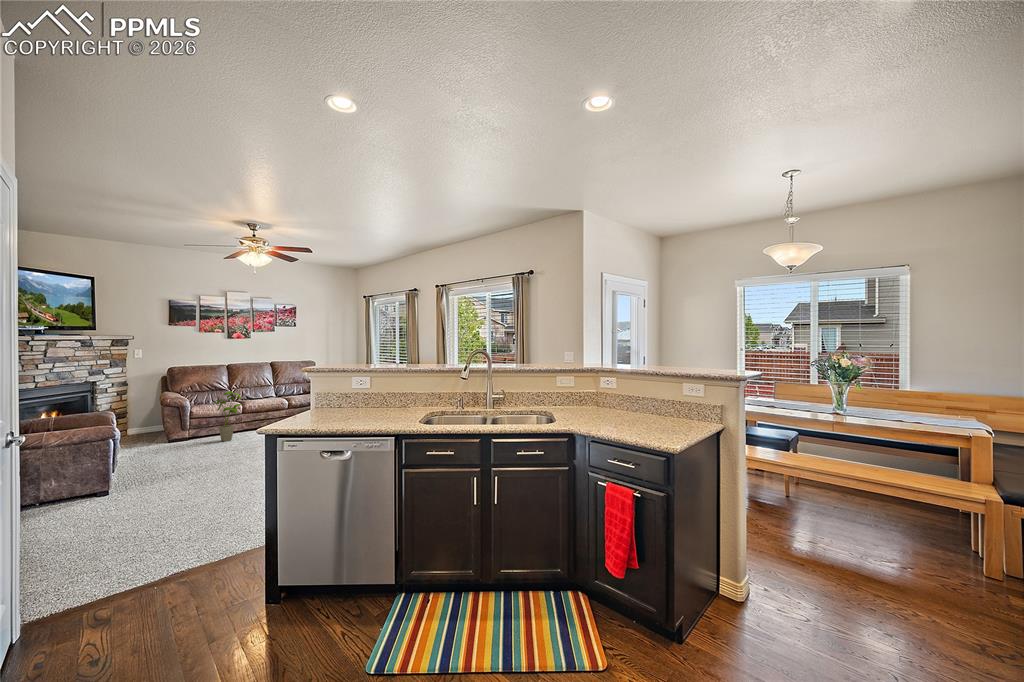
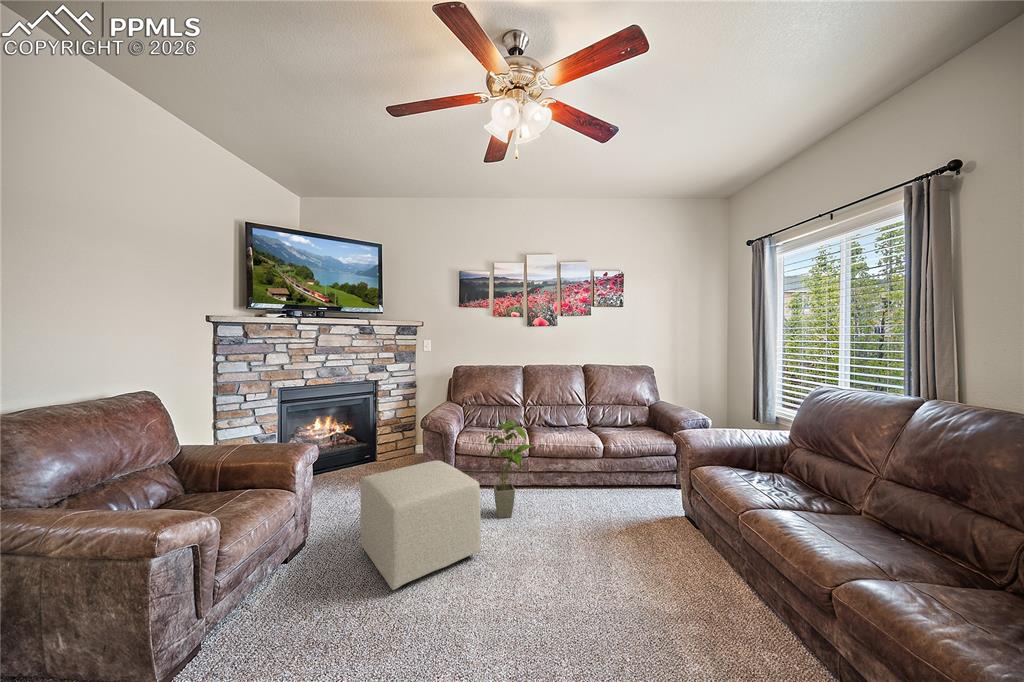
ottoman: none [146,413,221,459] -> present [360,460,481,590]

